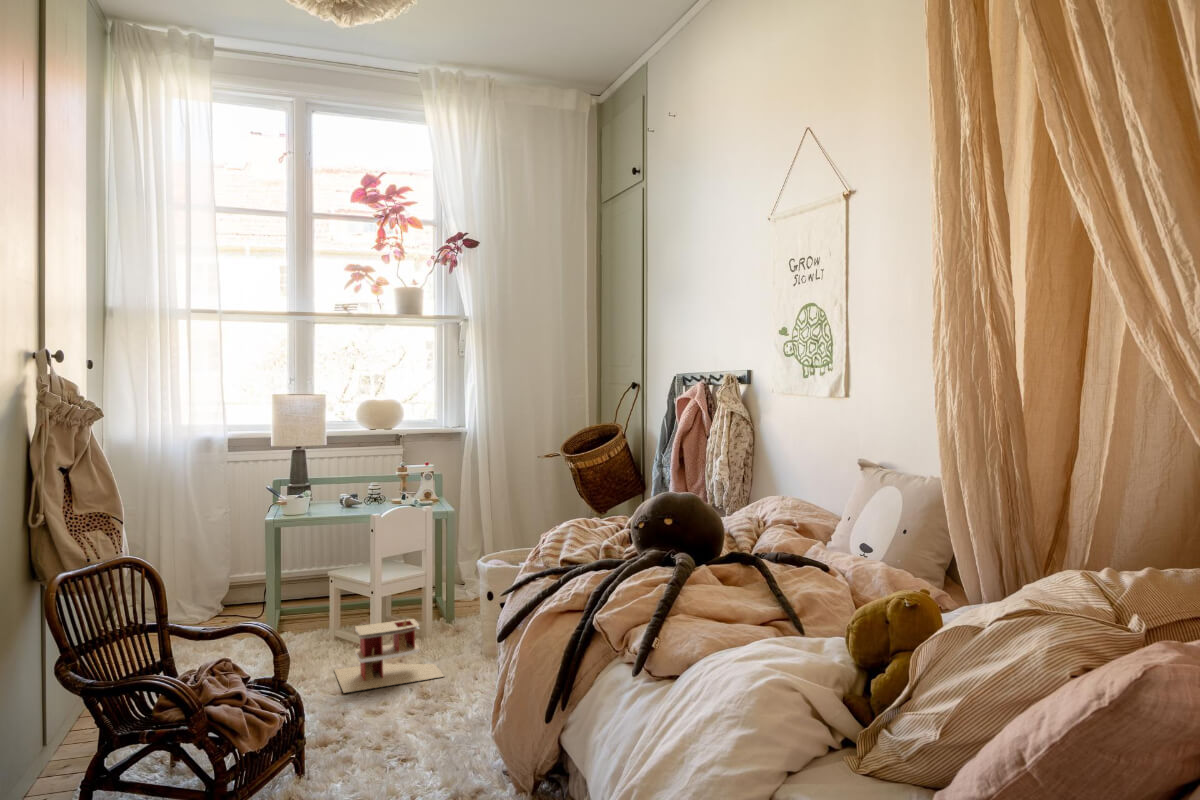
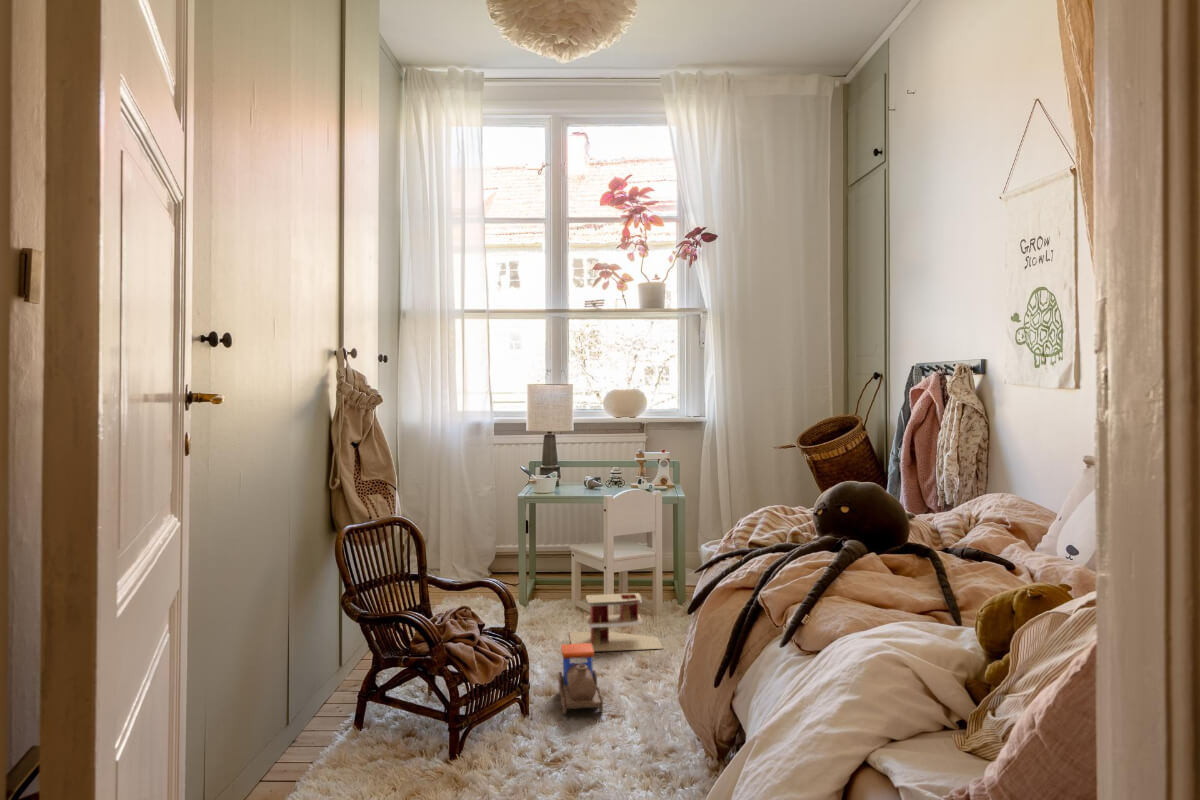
toy train: none [337,683,397,770] -> present [558,643,603,714]

